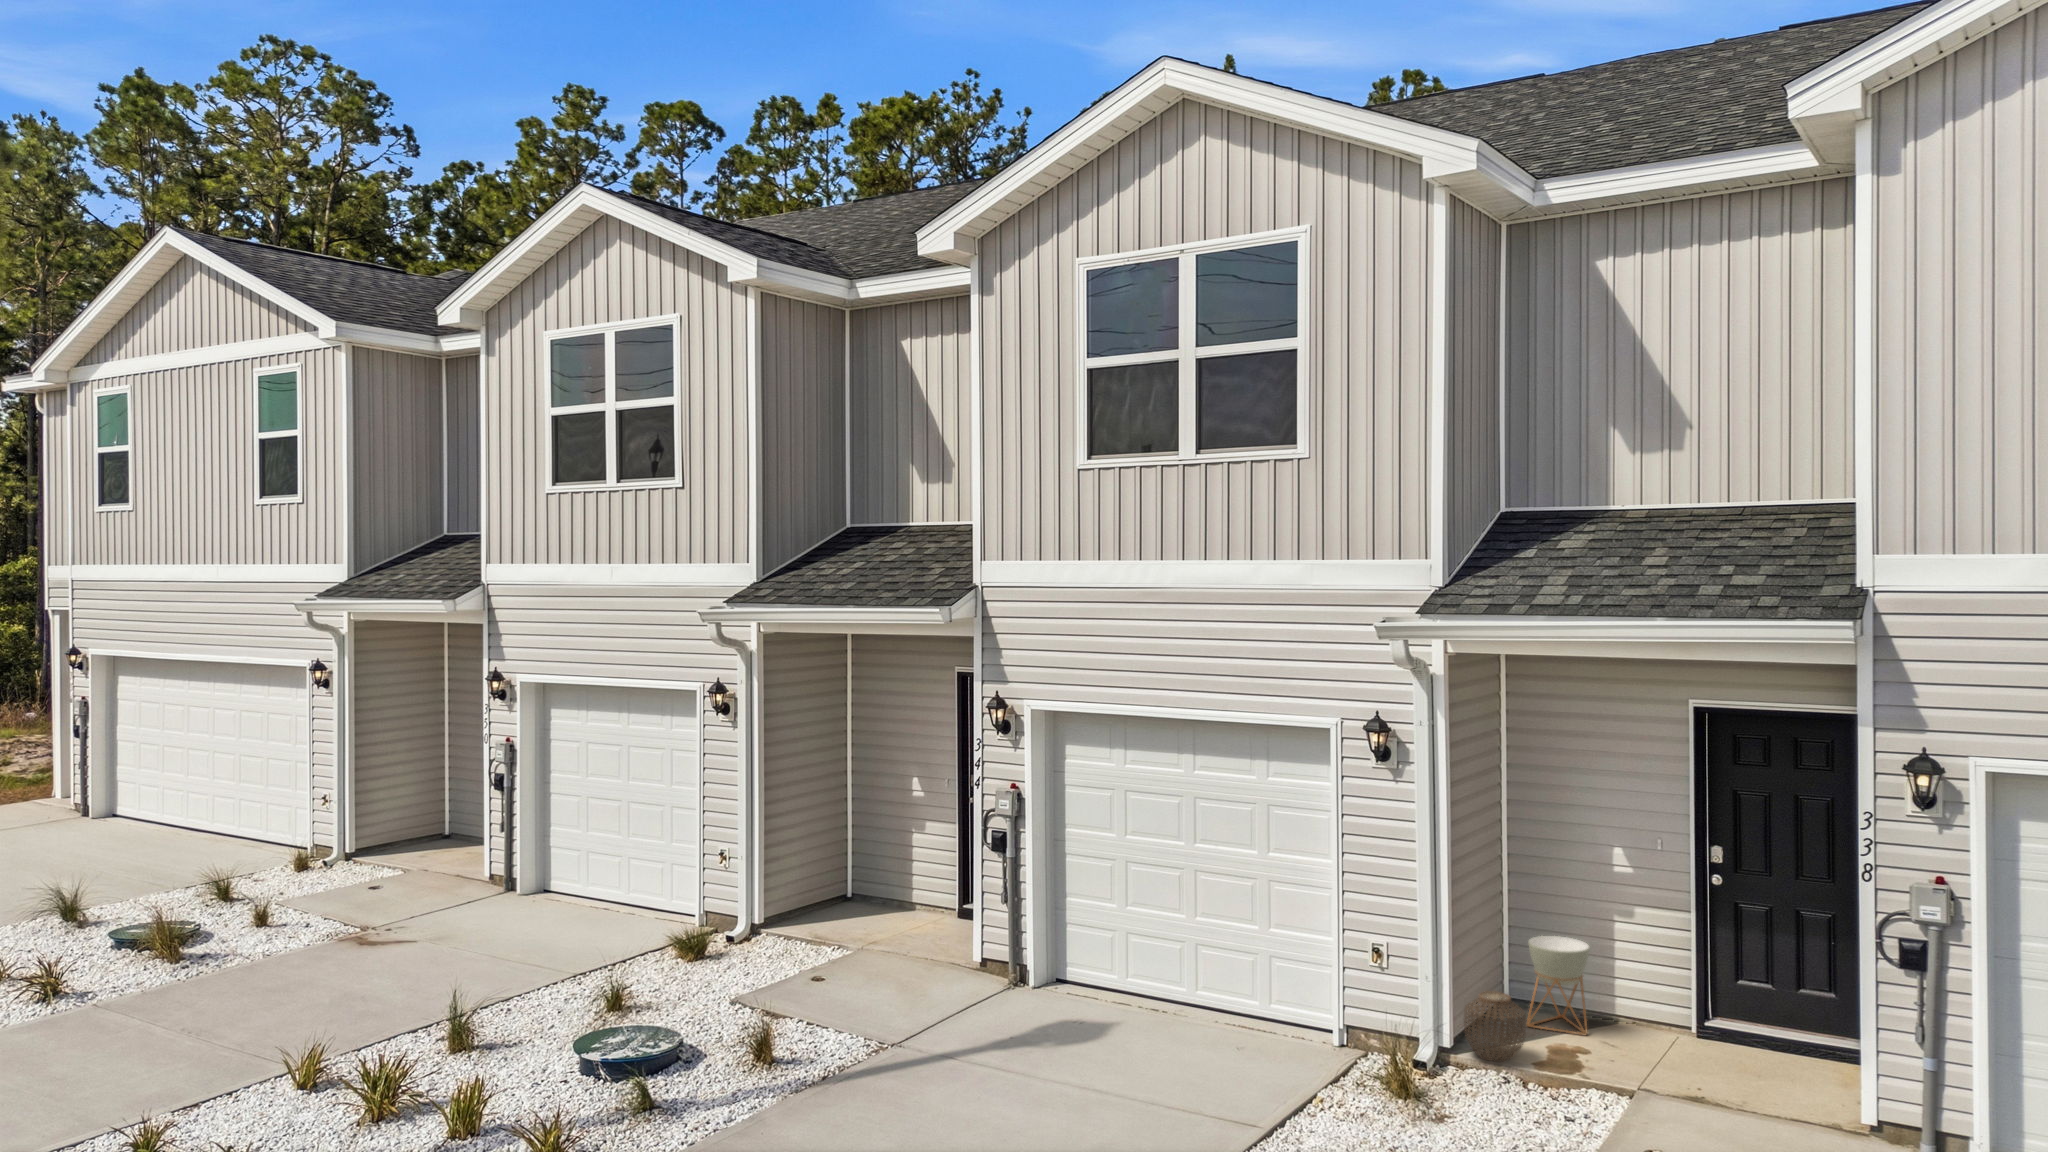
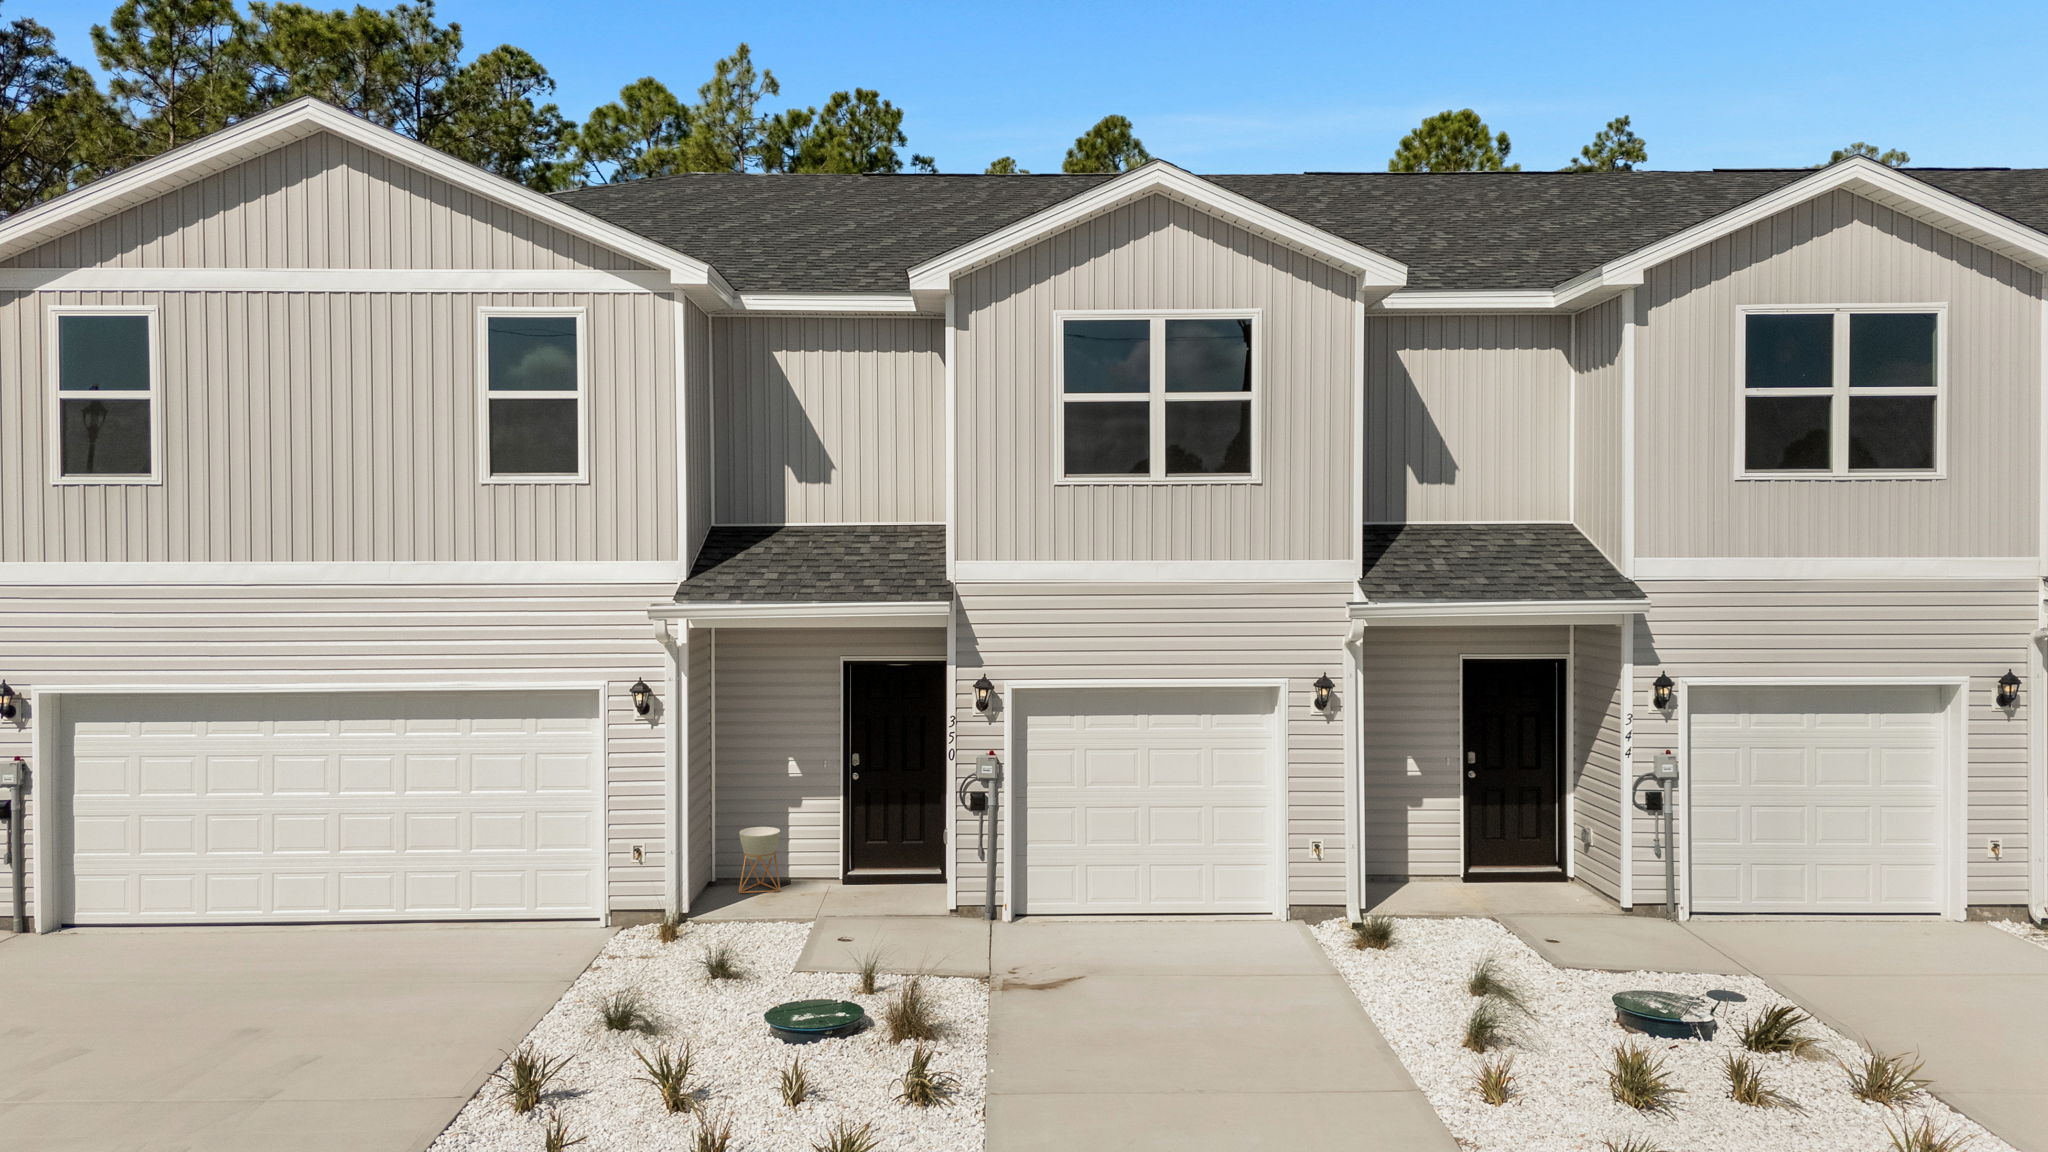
woven basket: present [1464,991,1526,1062] -> none [702,869,745,918]

